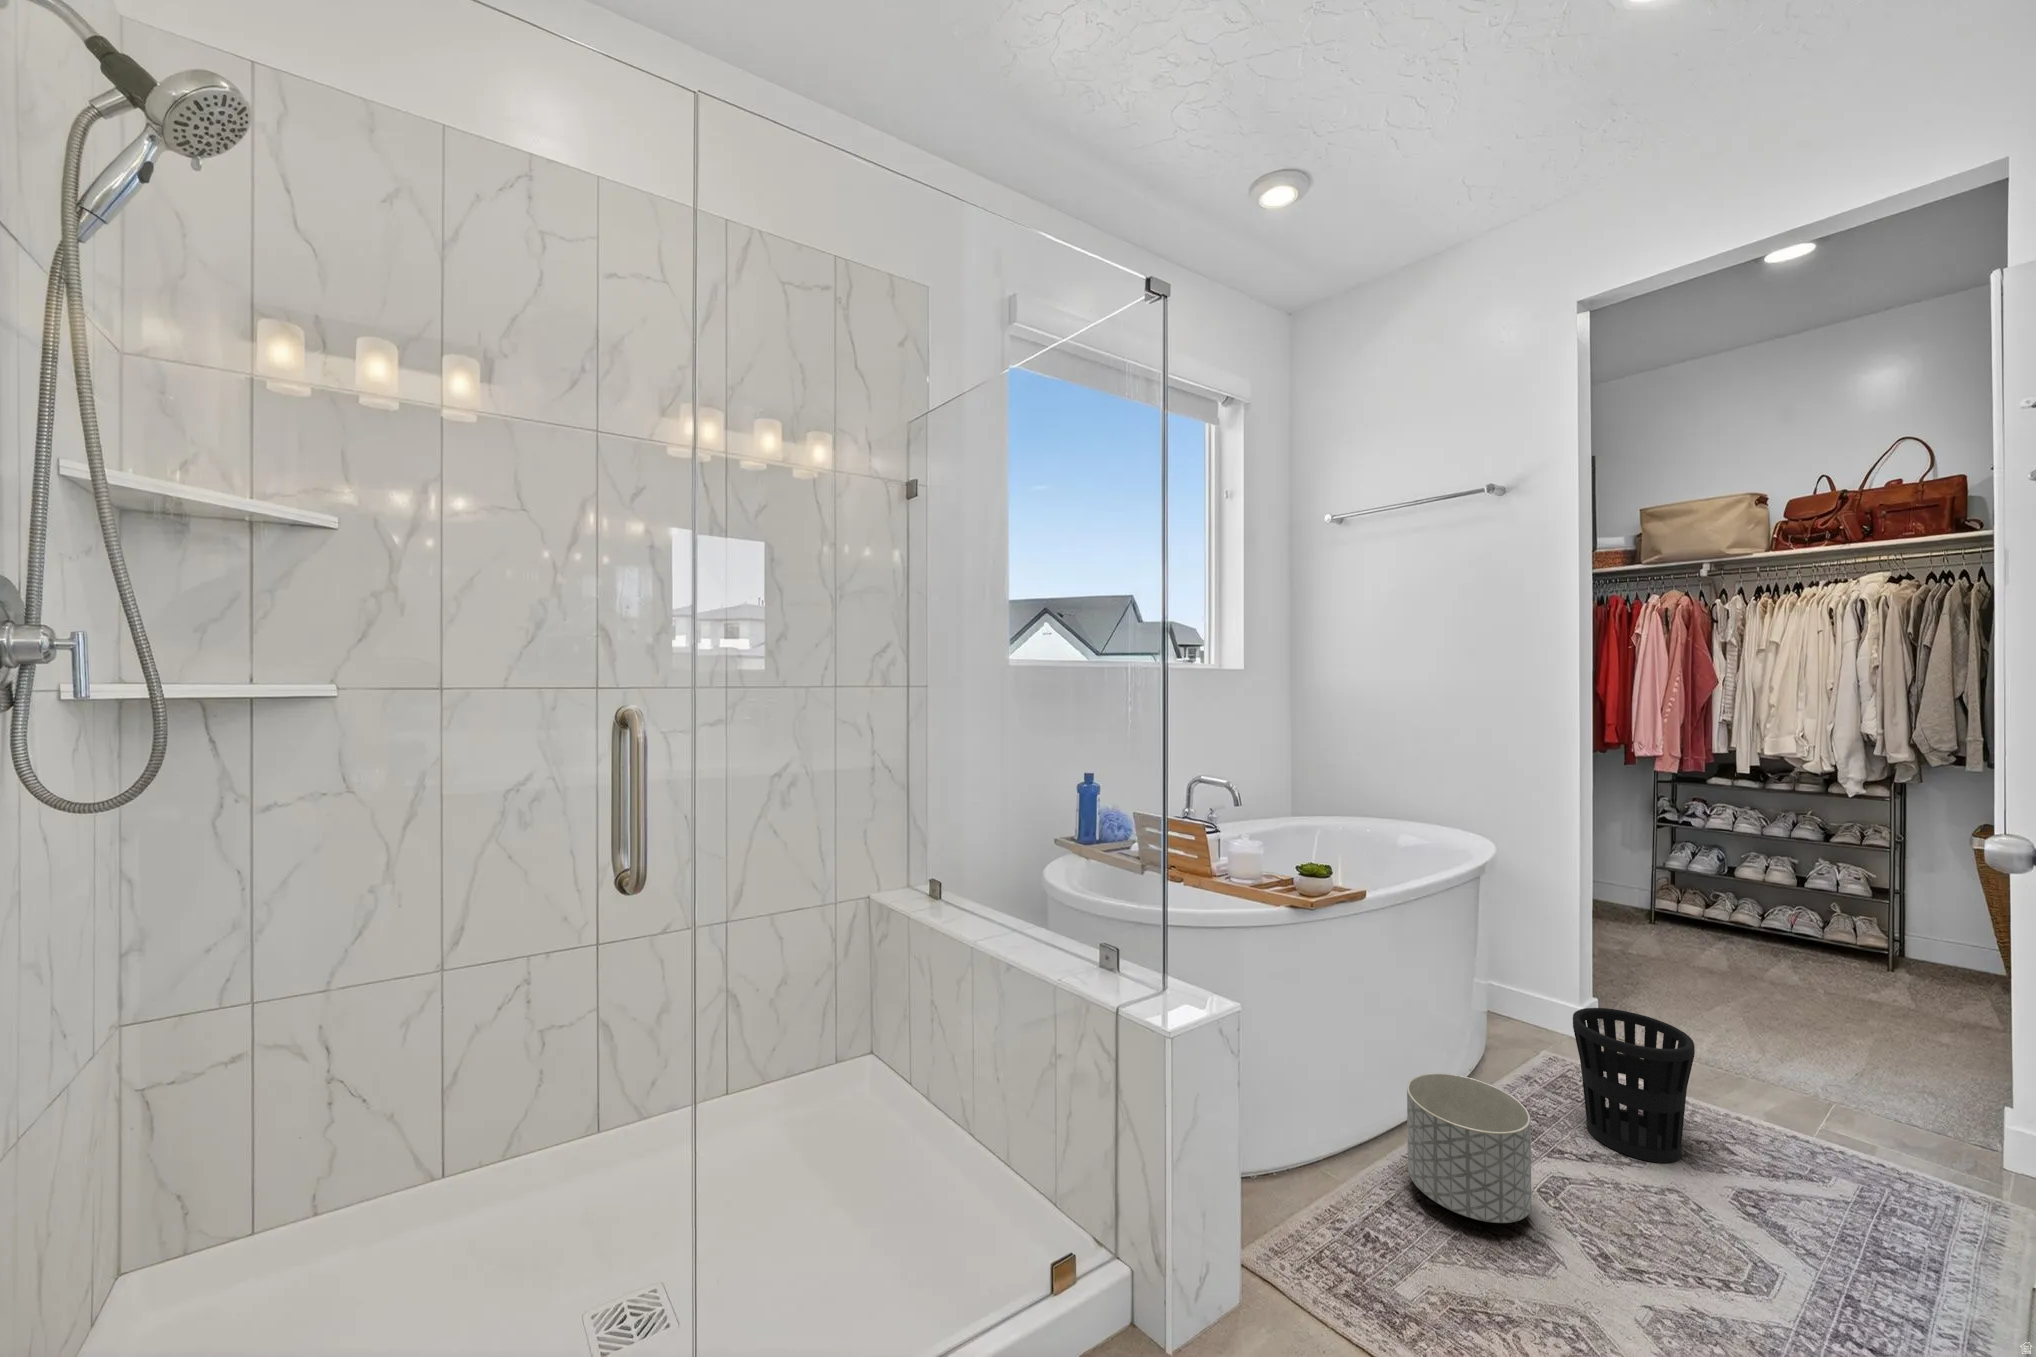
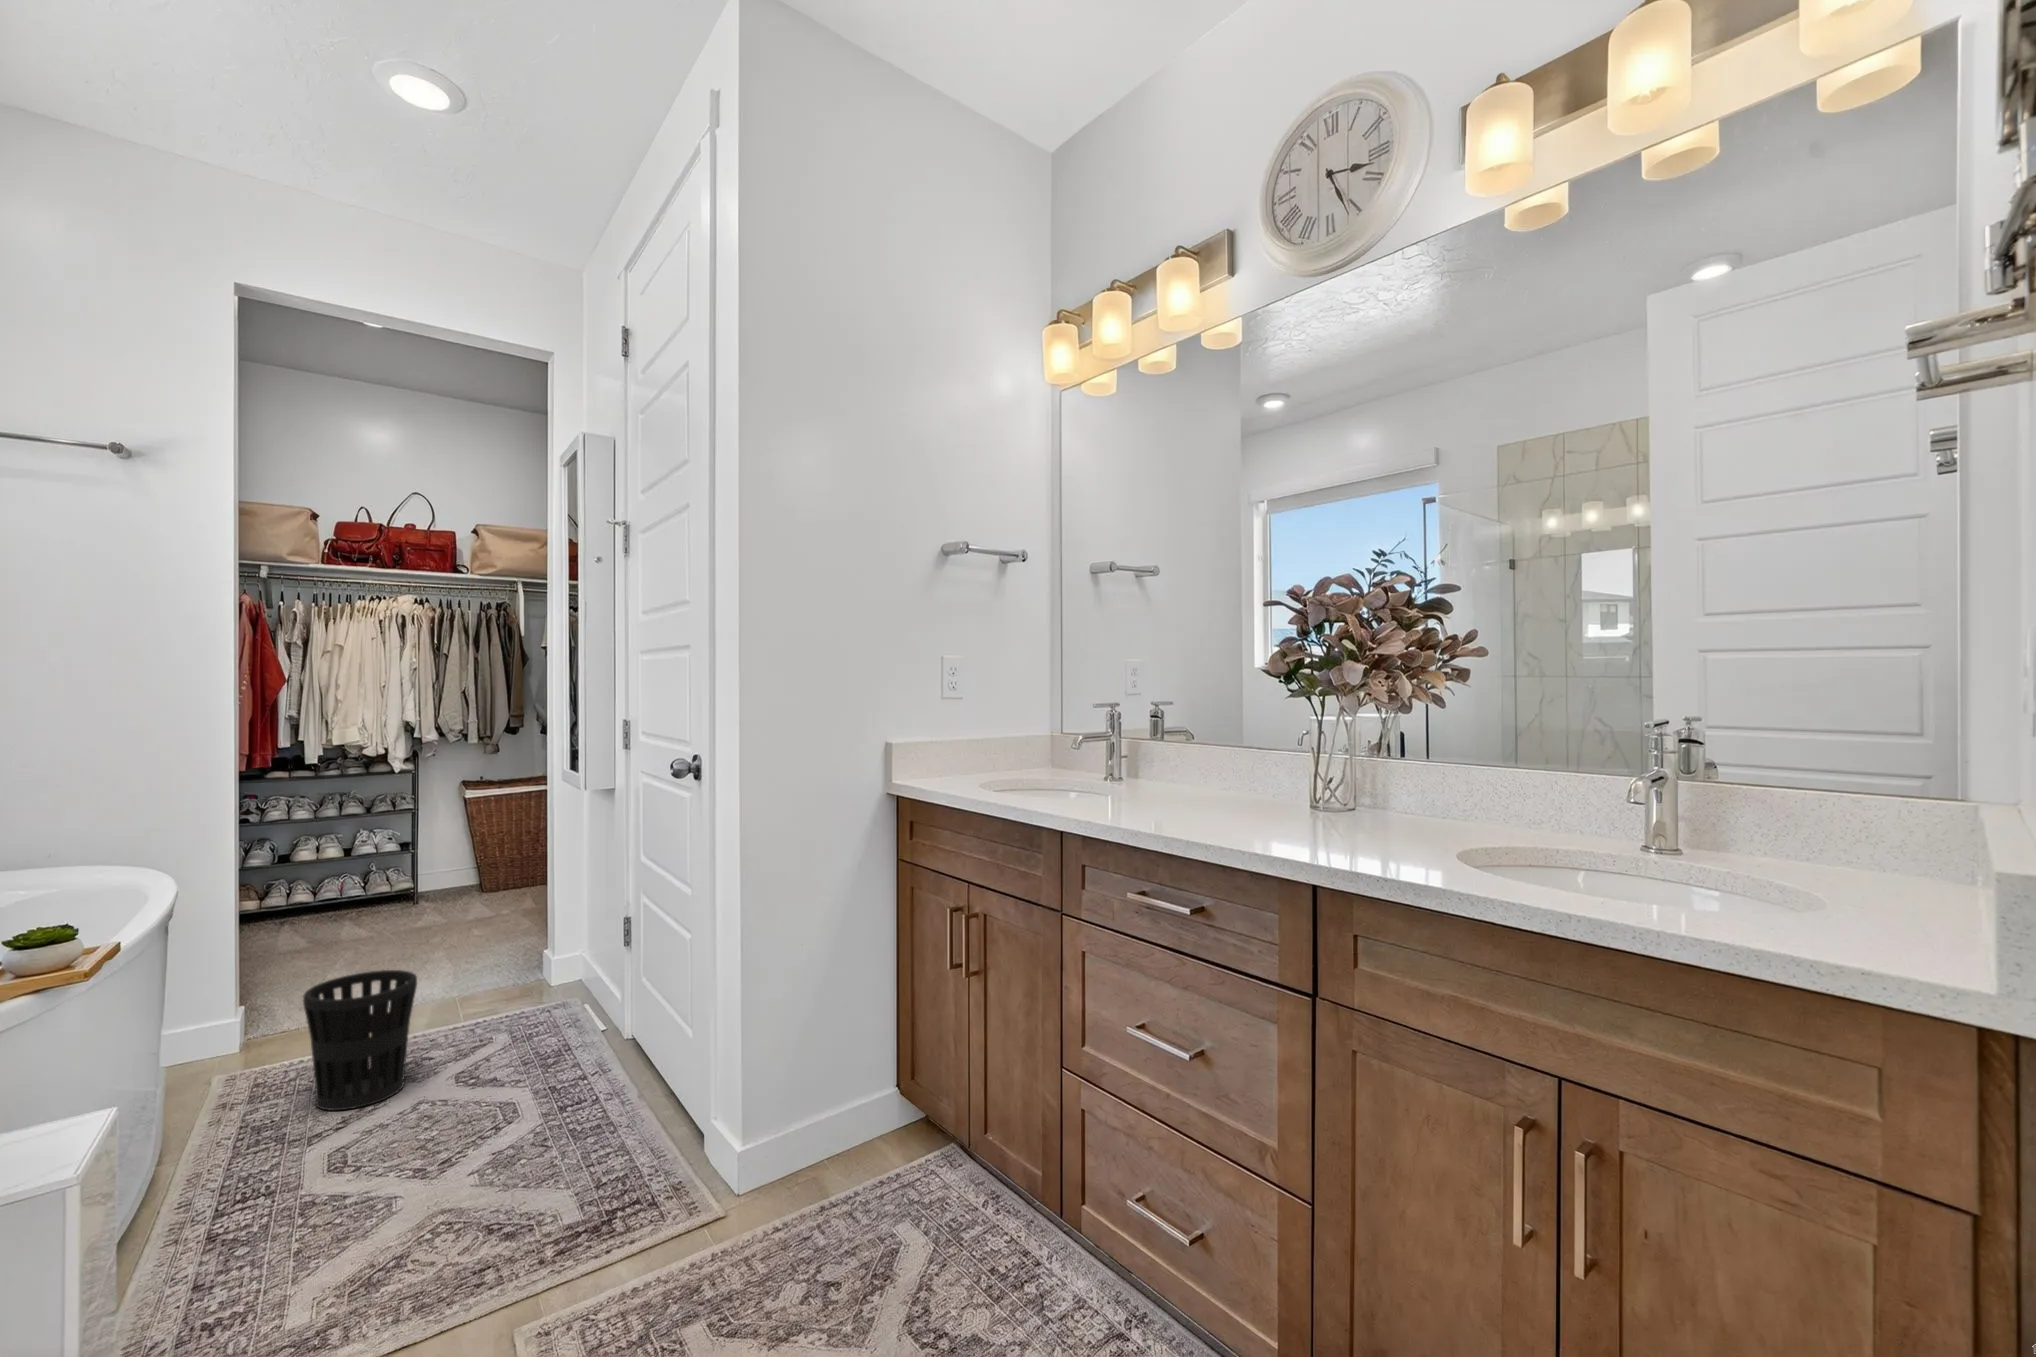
planter: present [1407,1073,1532,1223] -> none [196,1083,353,1243]

